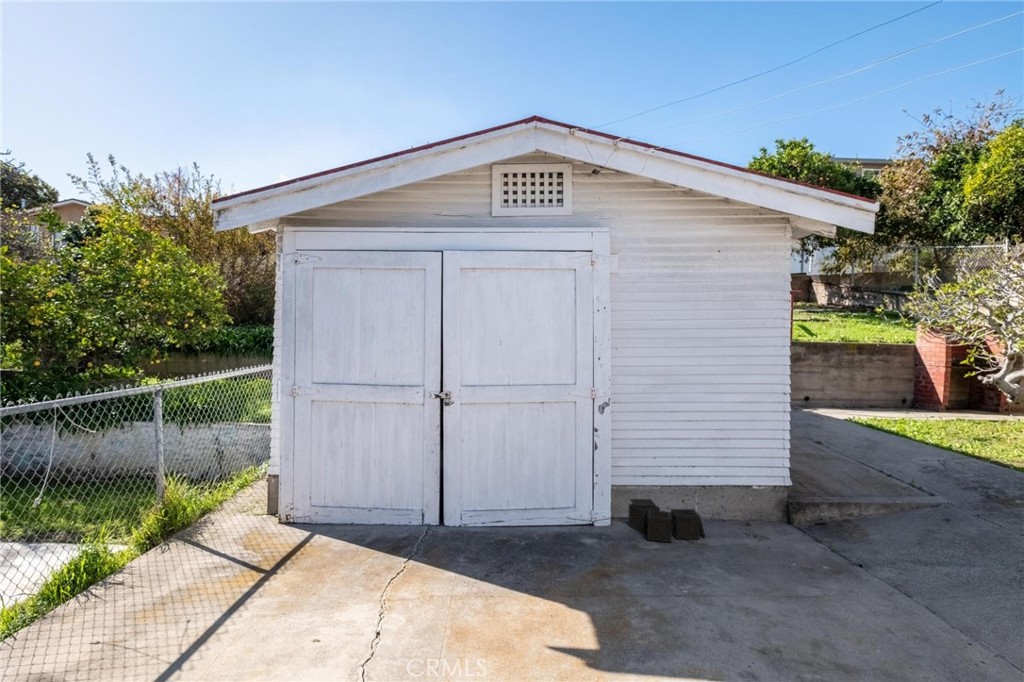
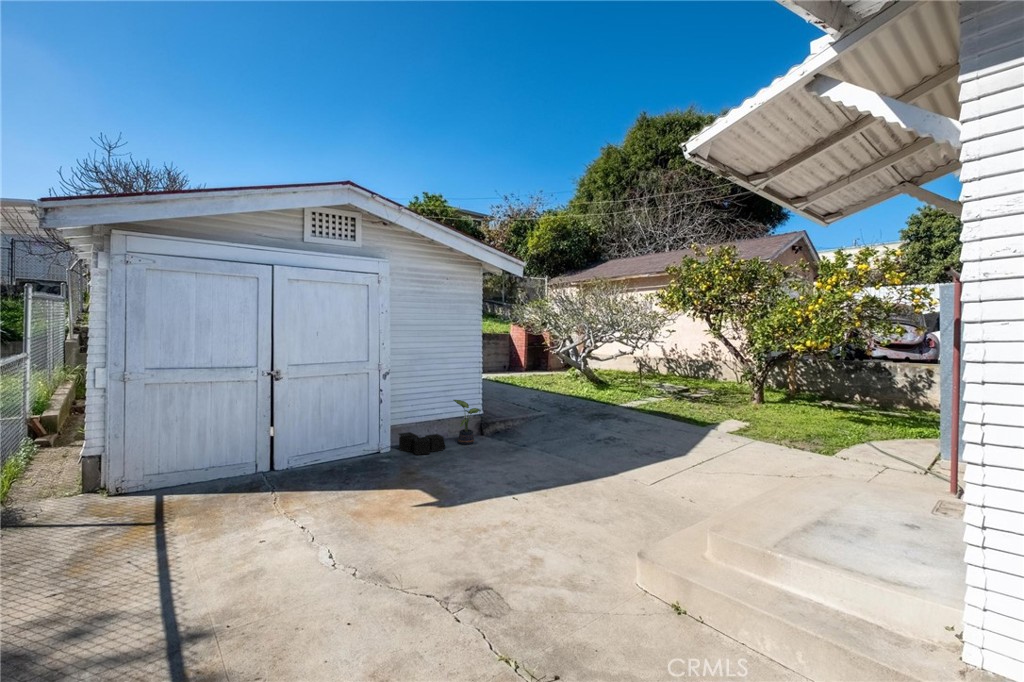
potted plant: none [729,454,782,537] -> present [453,400,481,445]

